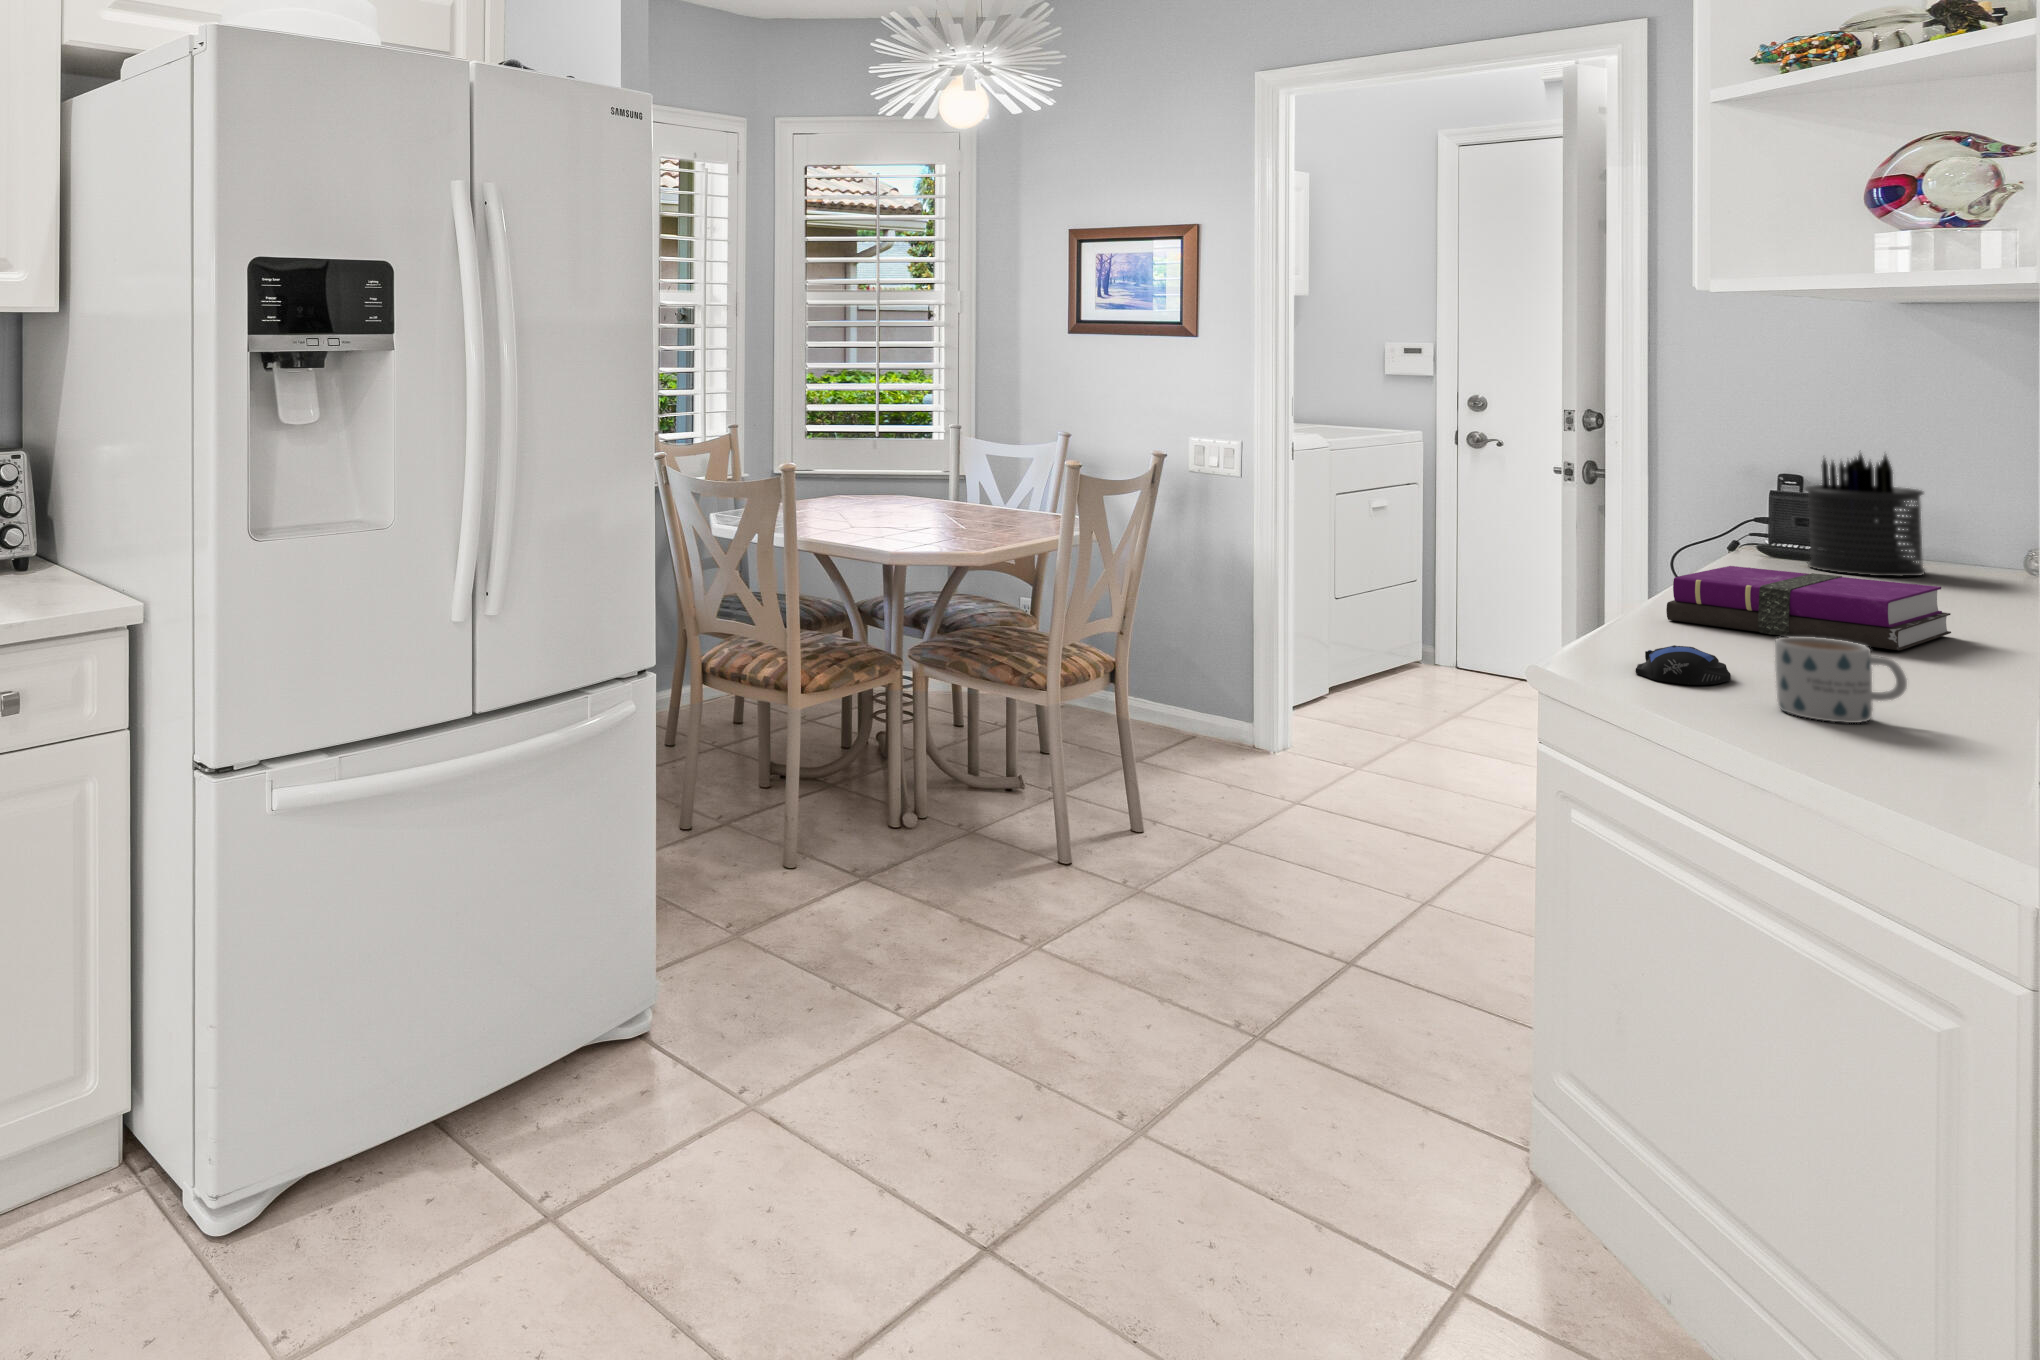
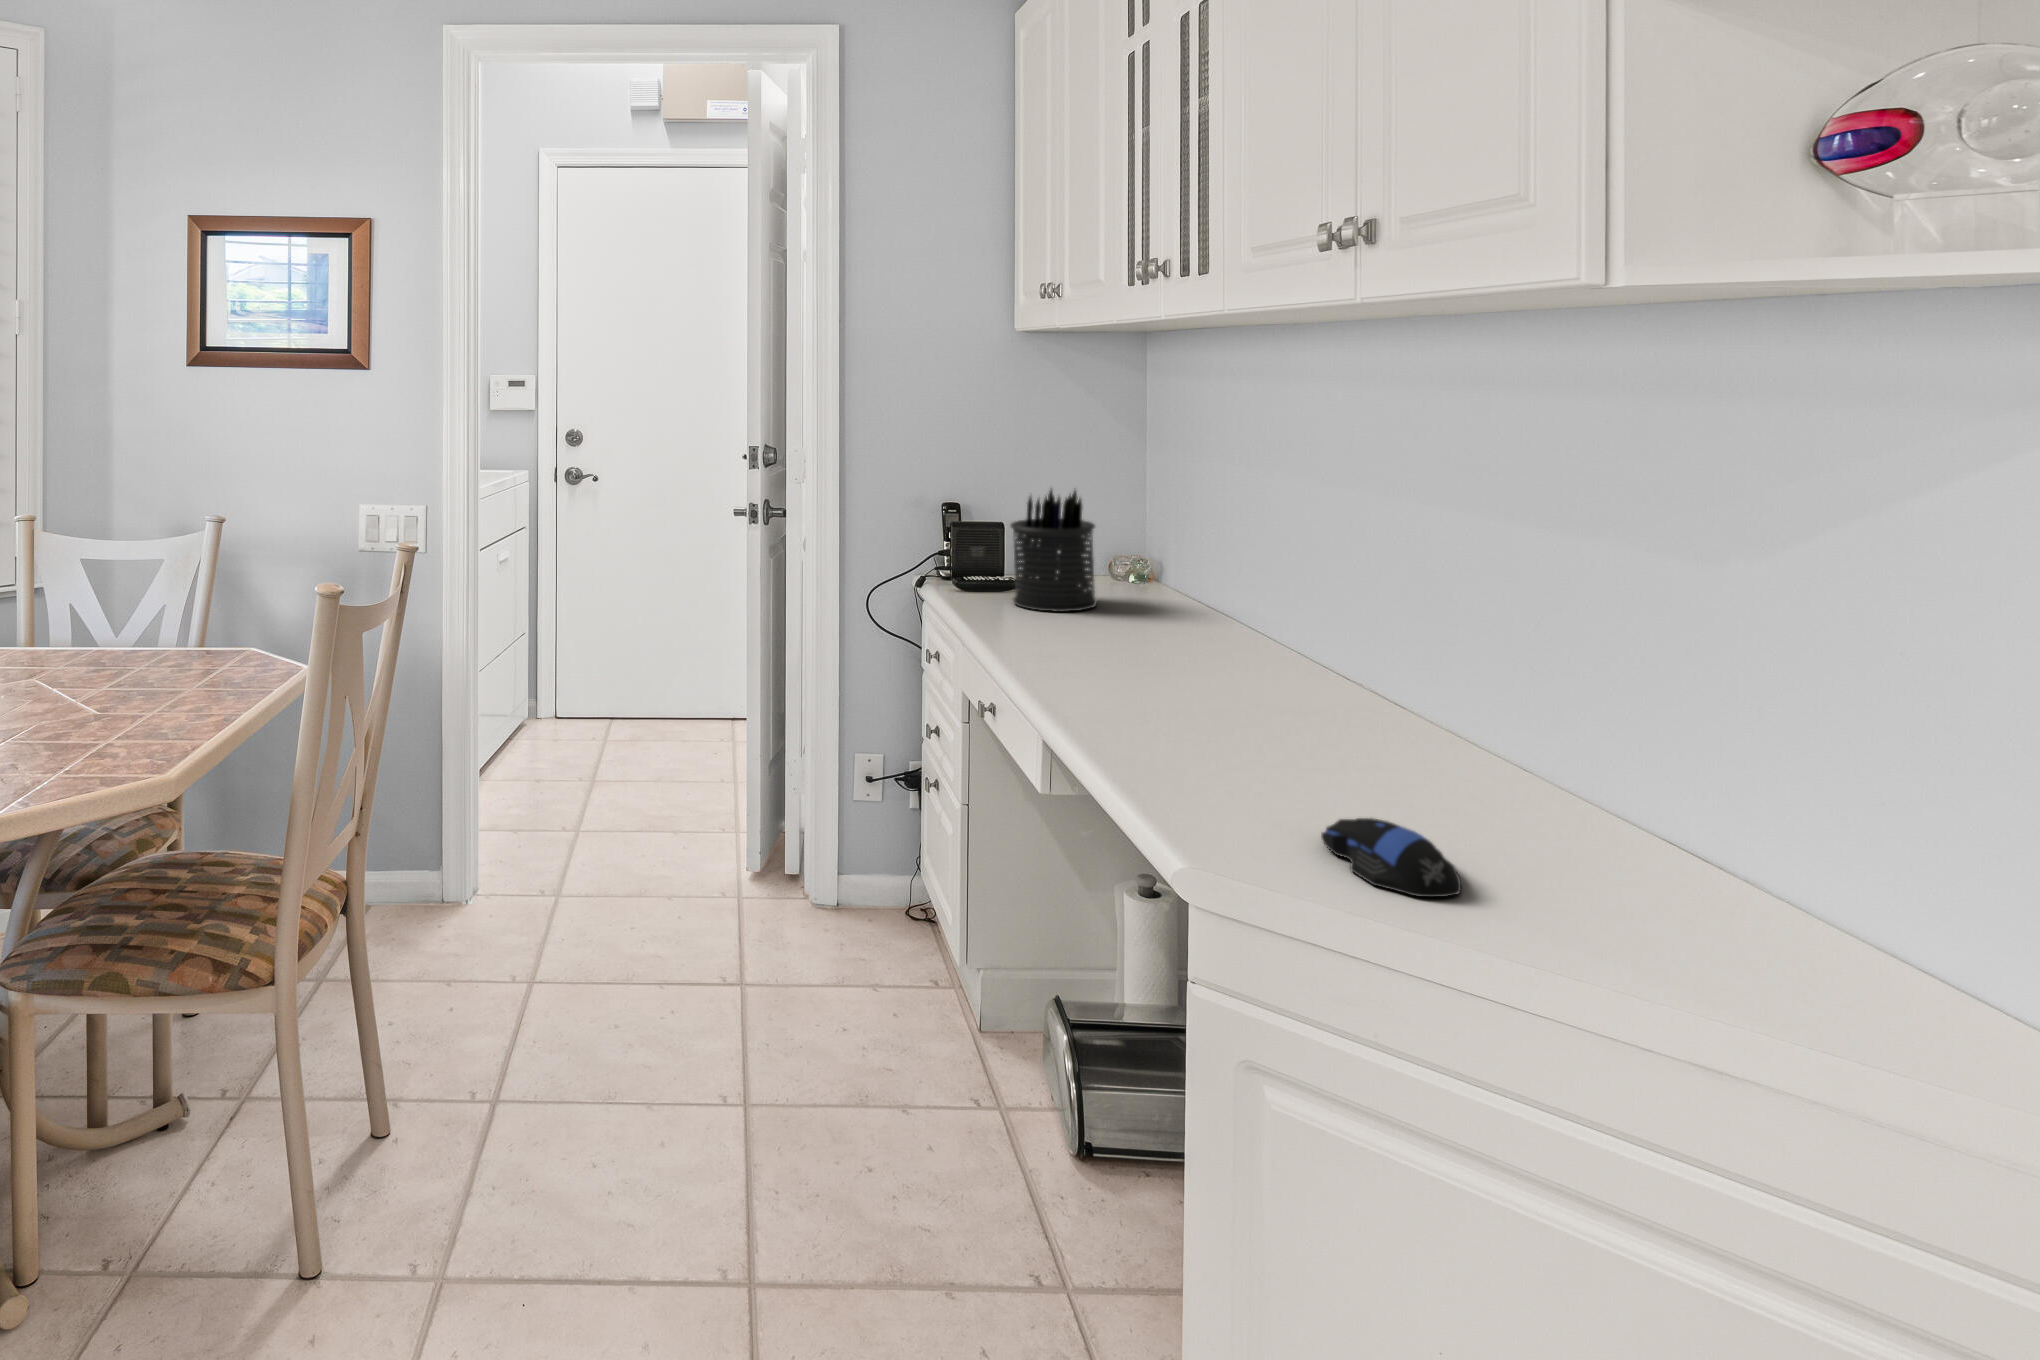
notebook: present [1666,566,1951,650] -> none [1112,644,1360,739]
mug: present [1775,637,1907,723] -> none [1586,804,1710,941]

